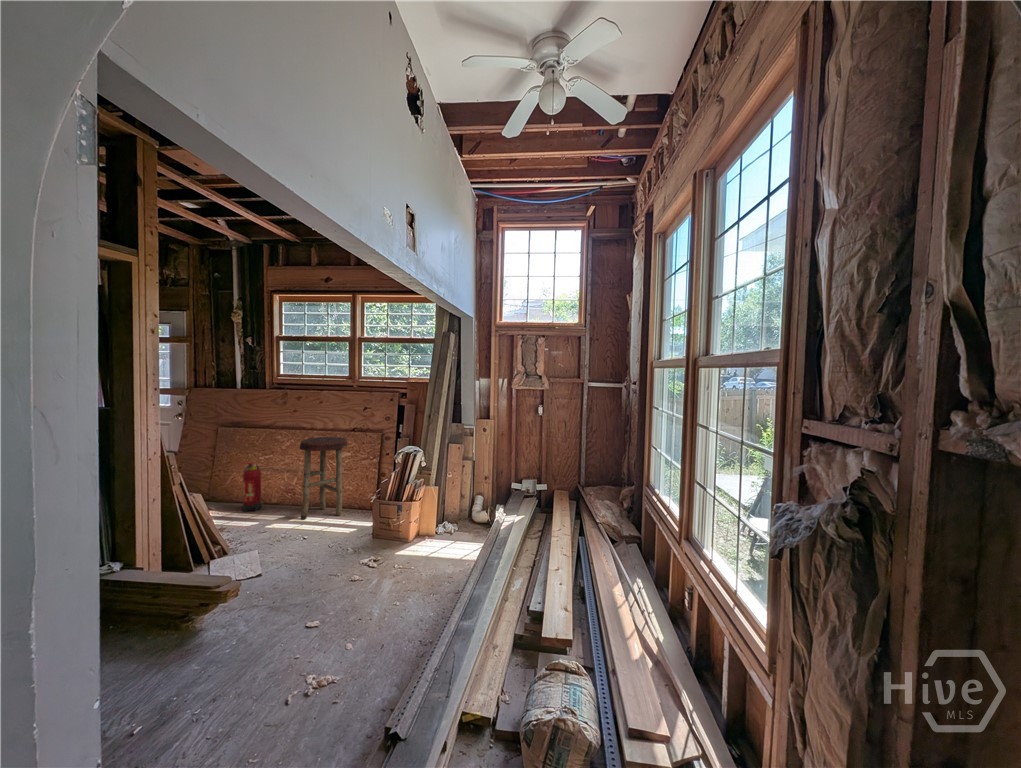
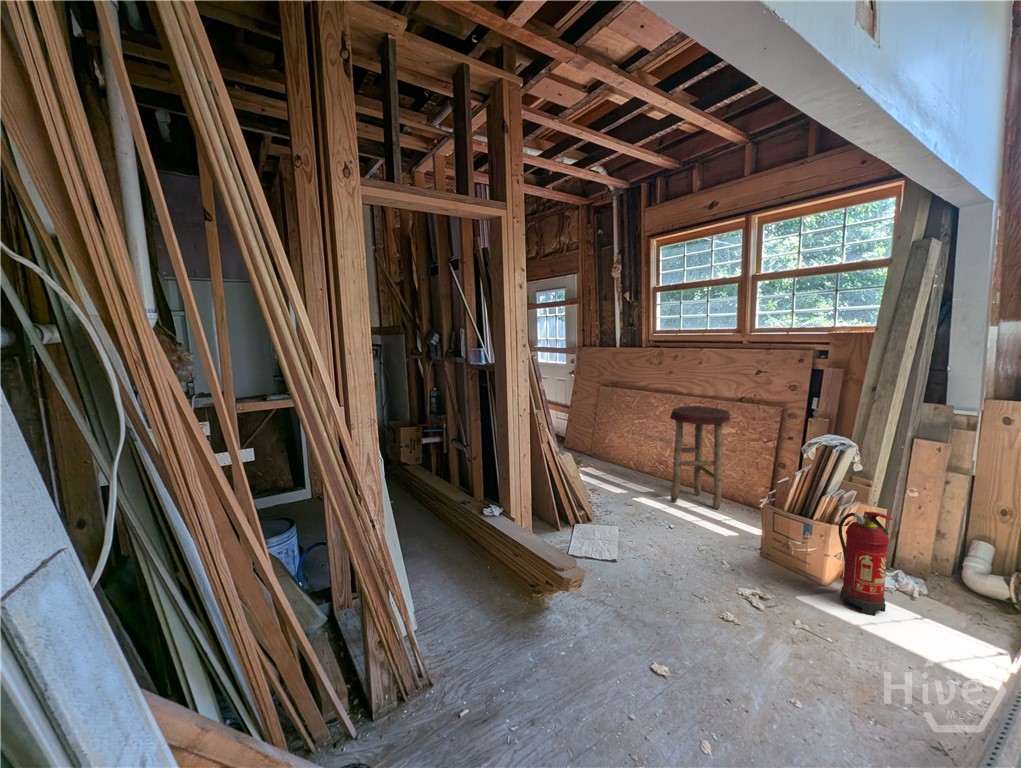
fire extinguisher: present [242,462,262,512] -> present [838,512,893,616]

